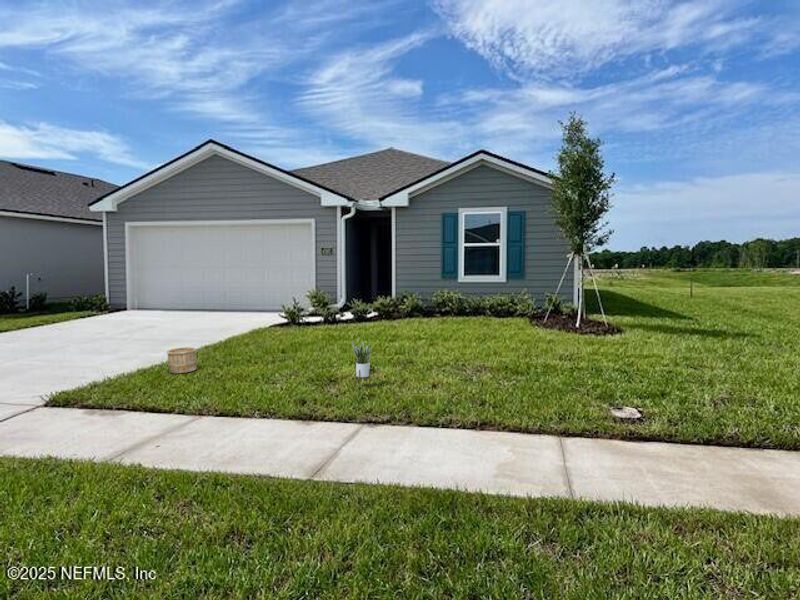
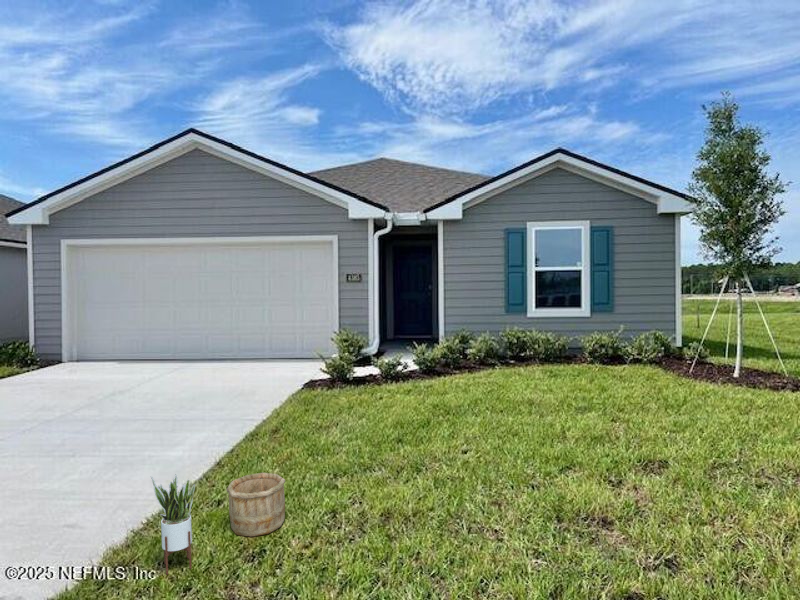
potted plant: present [352,342,372,388] -> present [151,474,195,575]

